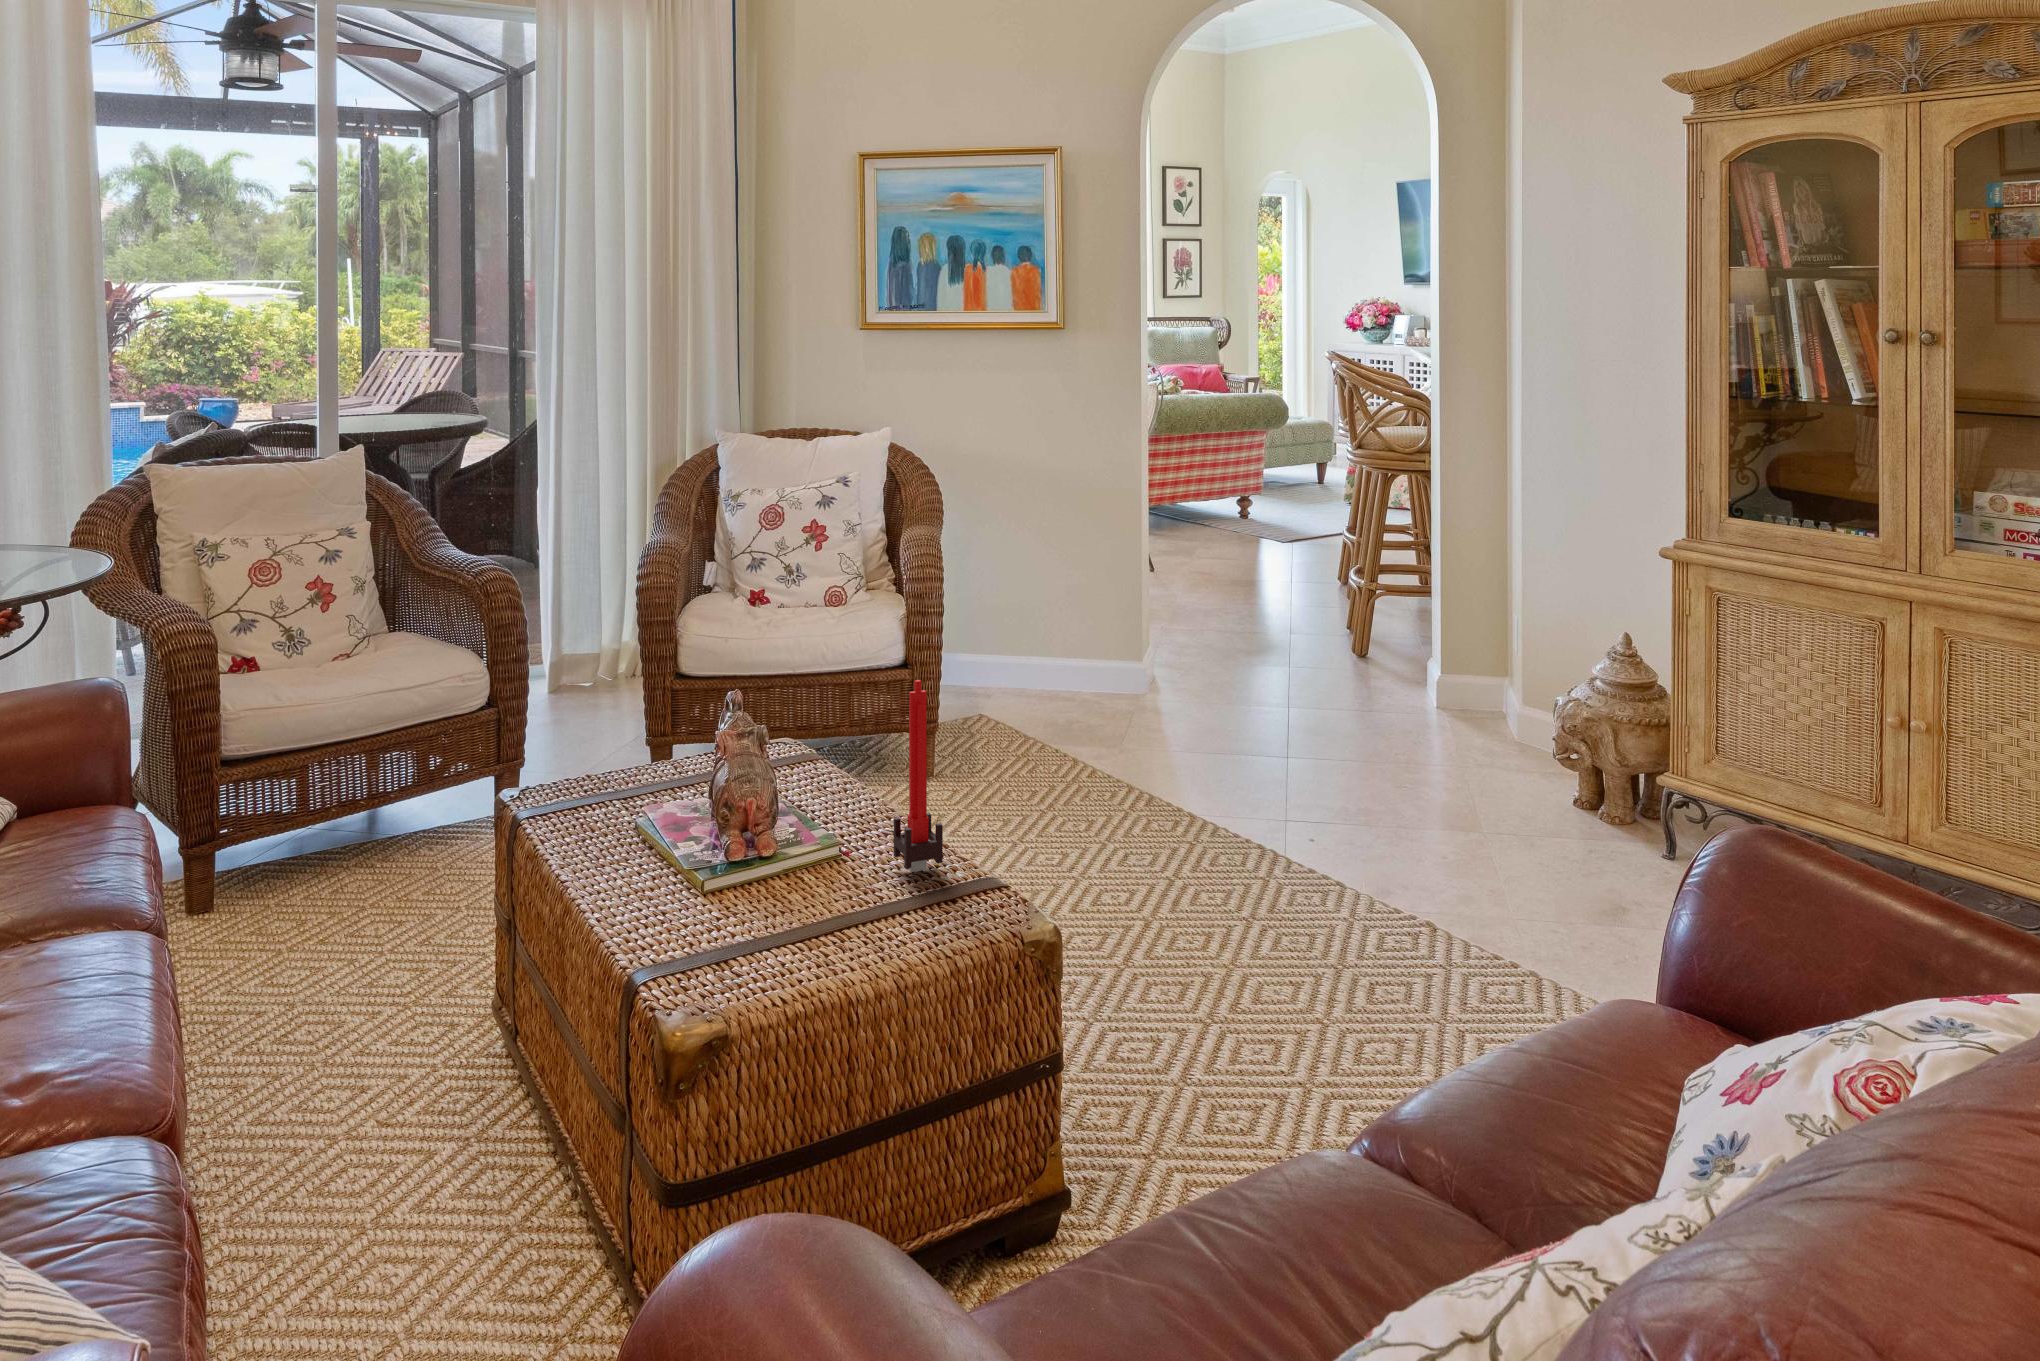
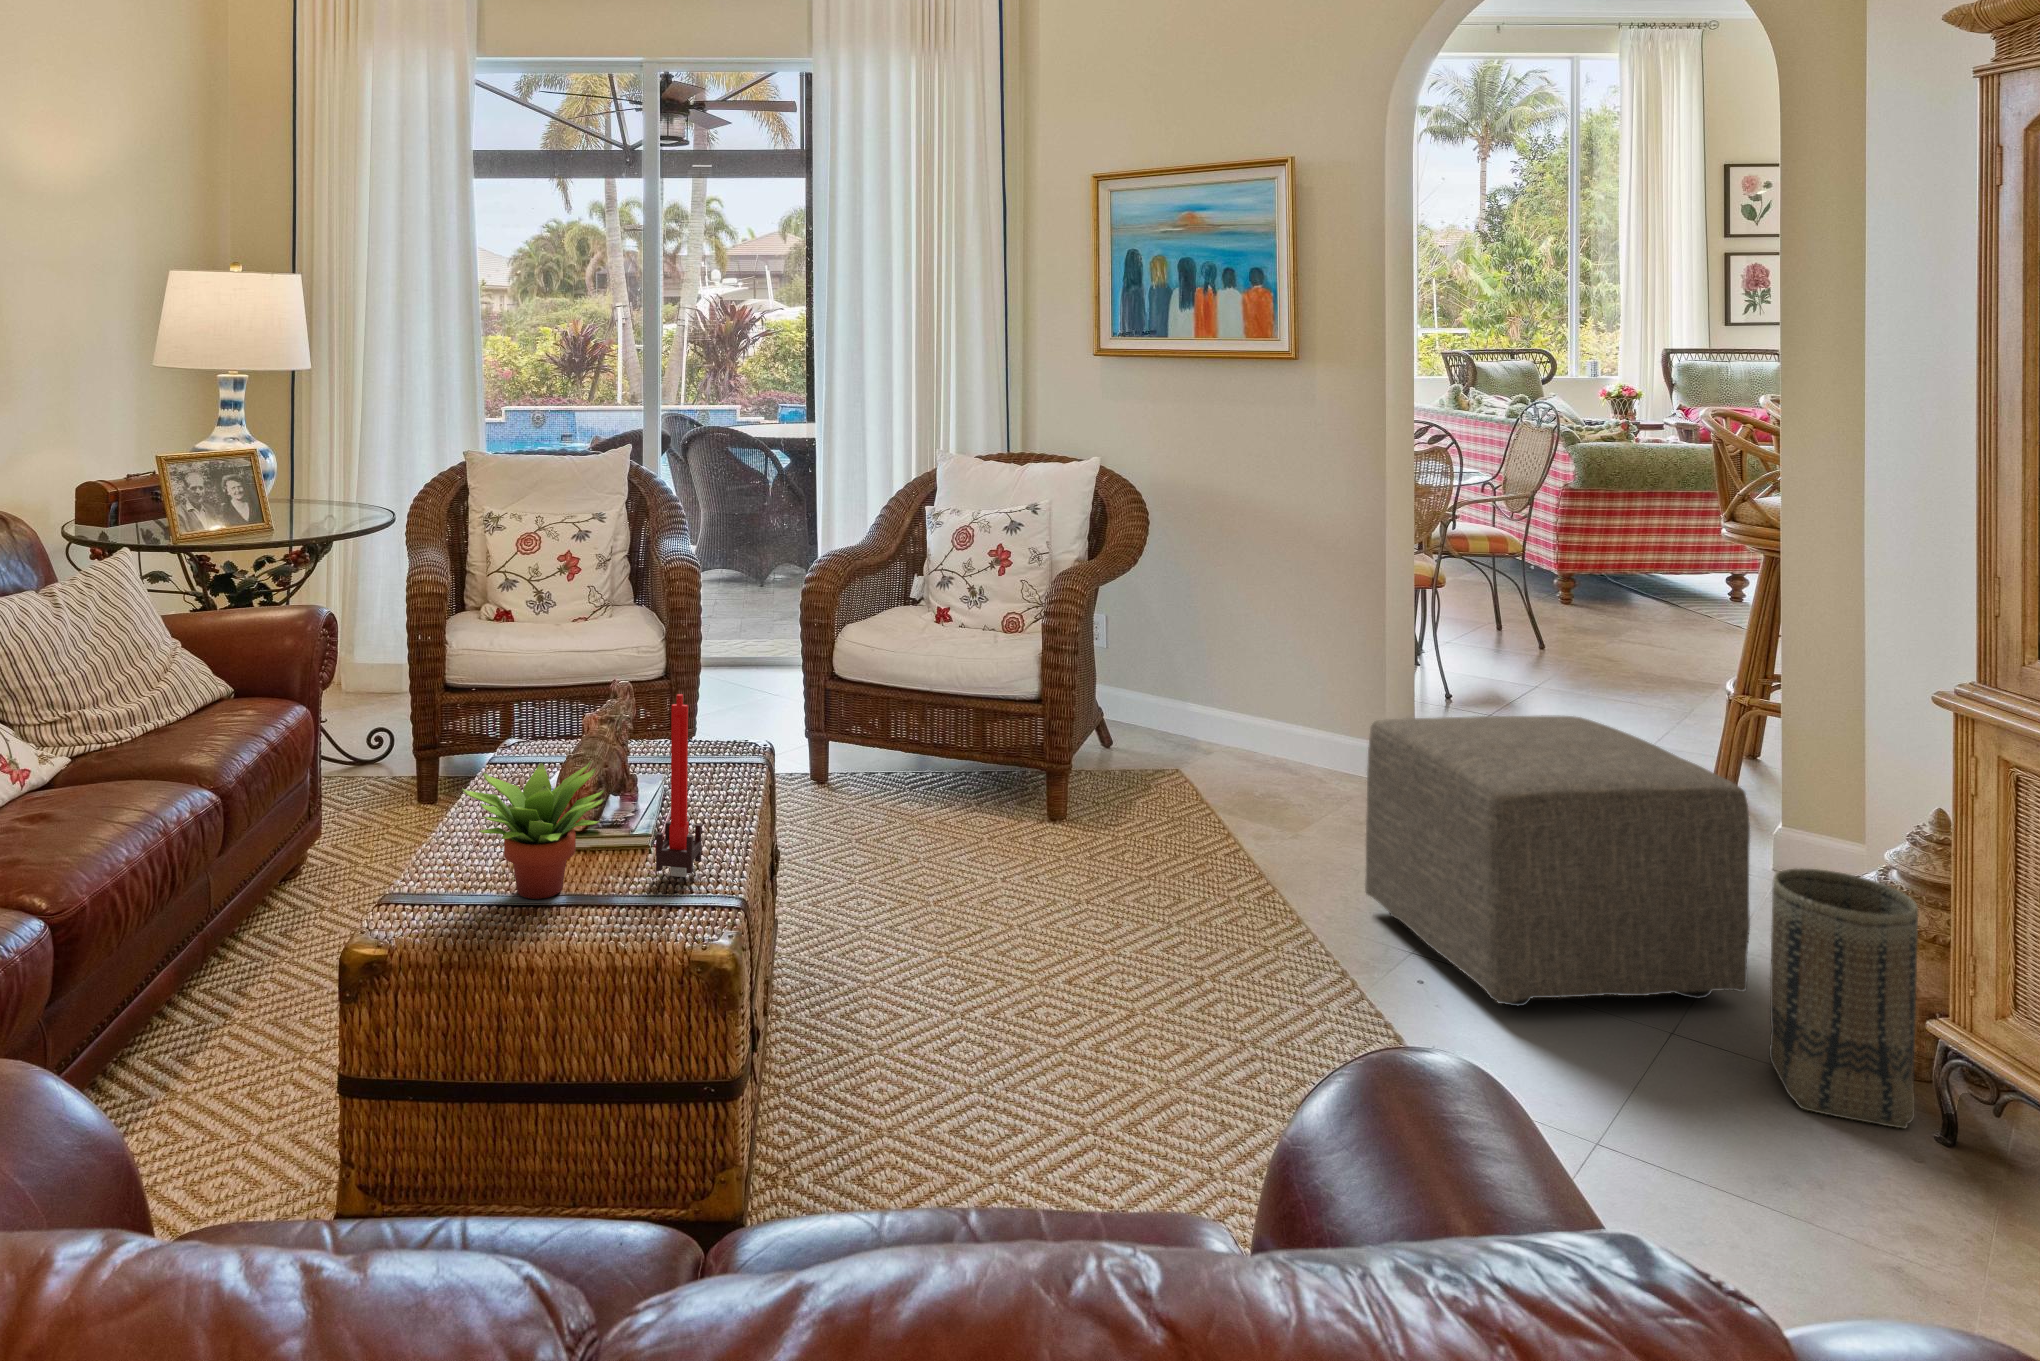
ottoman: none [1228,615,1514,849] -> present [1365,716,1750,1006]
basket: none [1554,694,1653,867] -> present [1769,868,1918,1128]
succulent plant: none [740,764,883,924] -> present [462,761,604,899]

